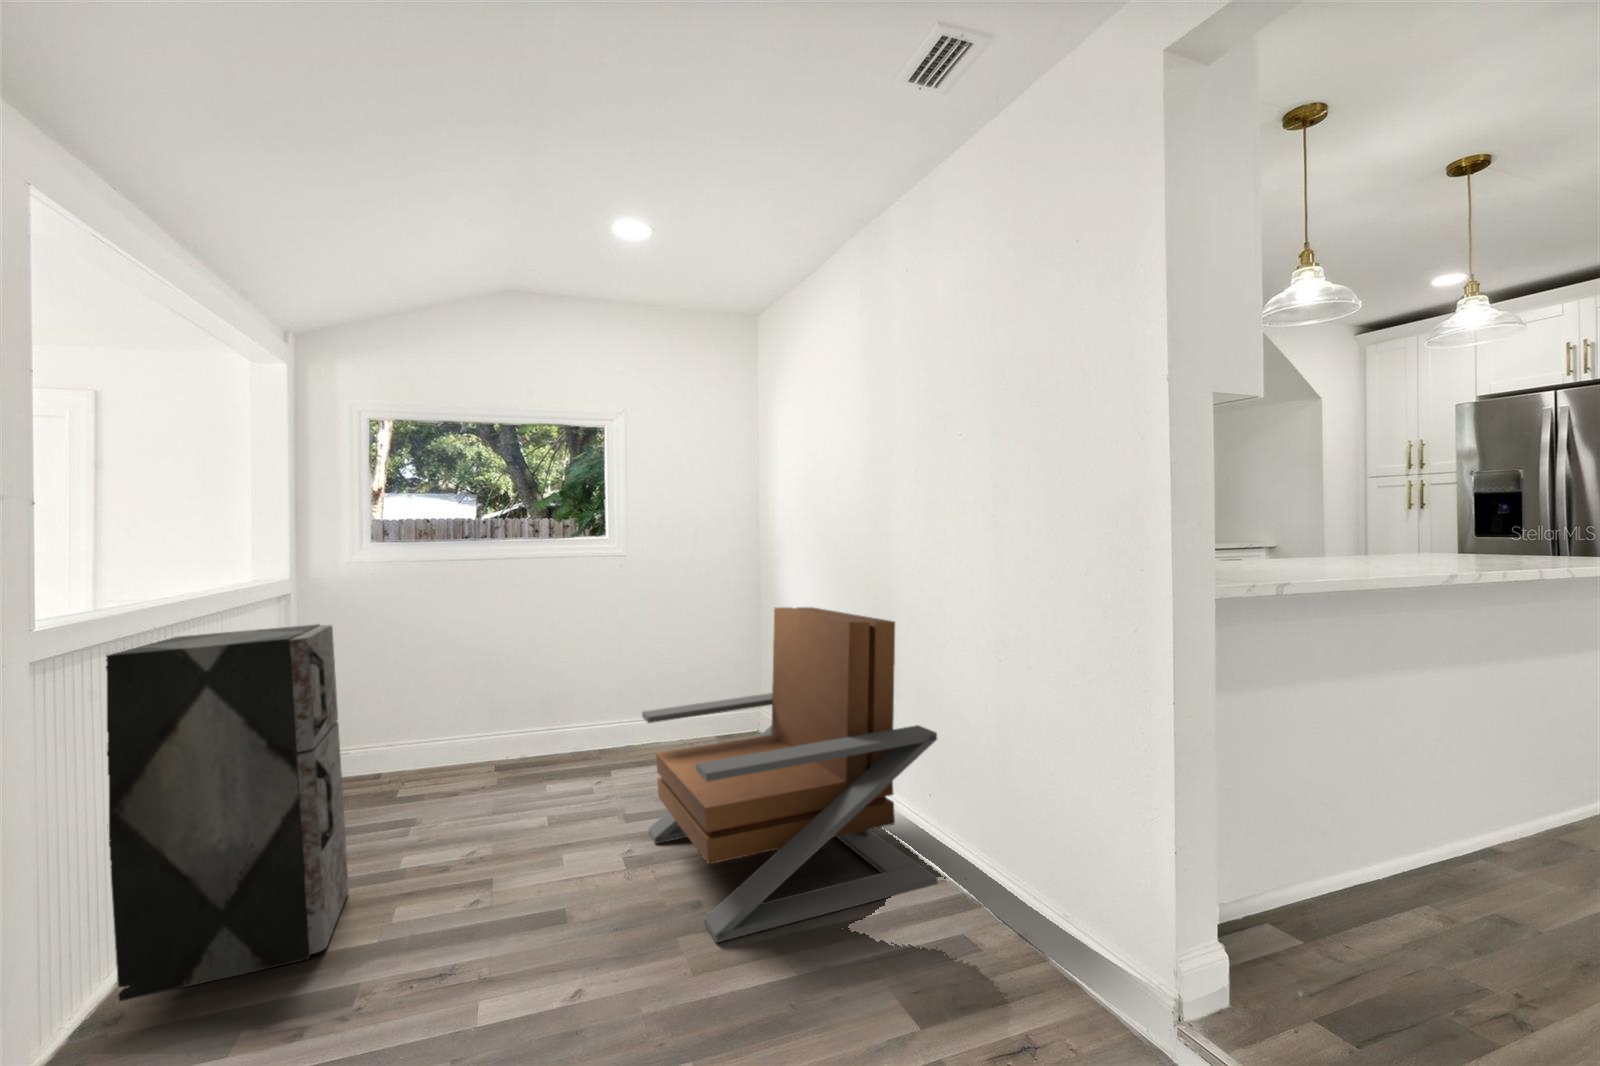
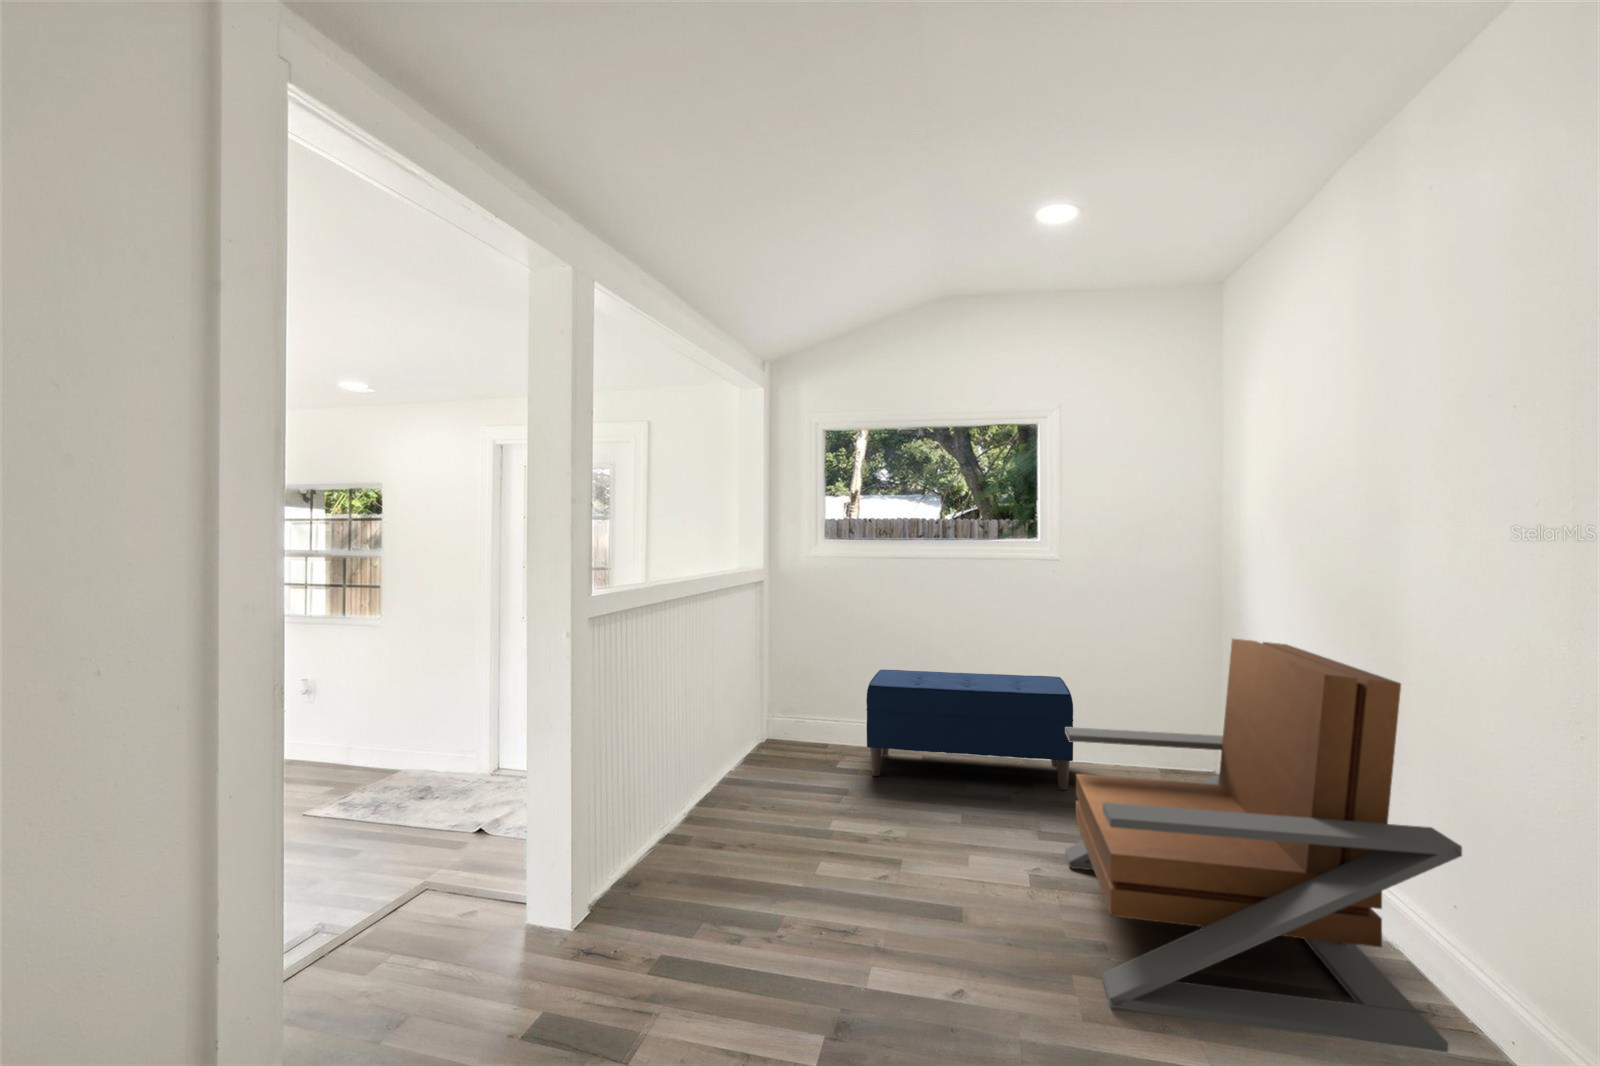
storage cabinet: present [106,624,349,1001] -> none [644,600,800,877]
bench: none [414,671,641,814] -> present [866,670,1073,790]

